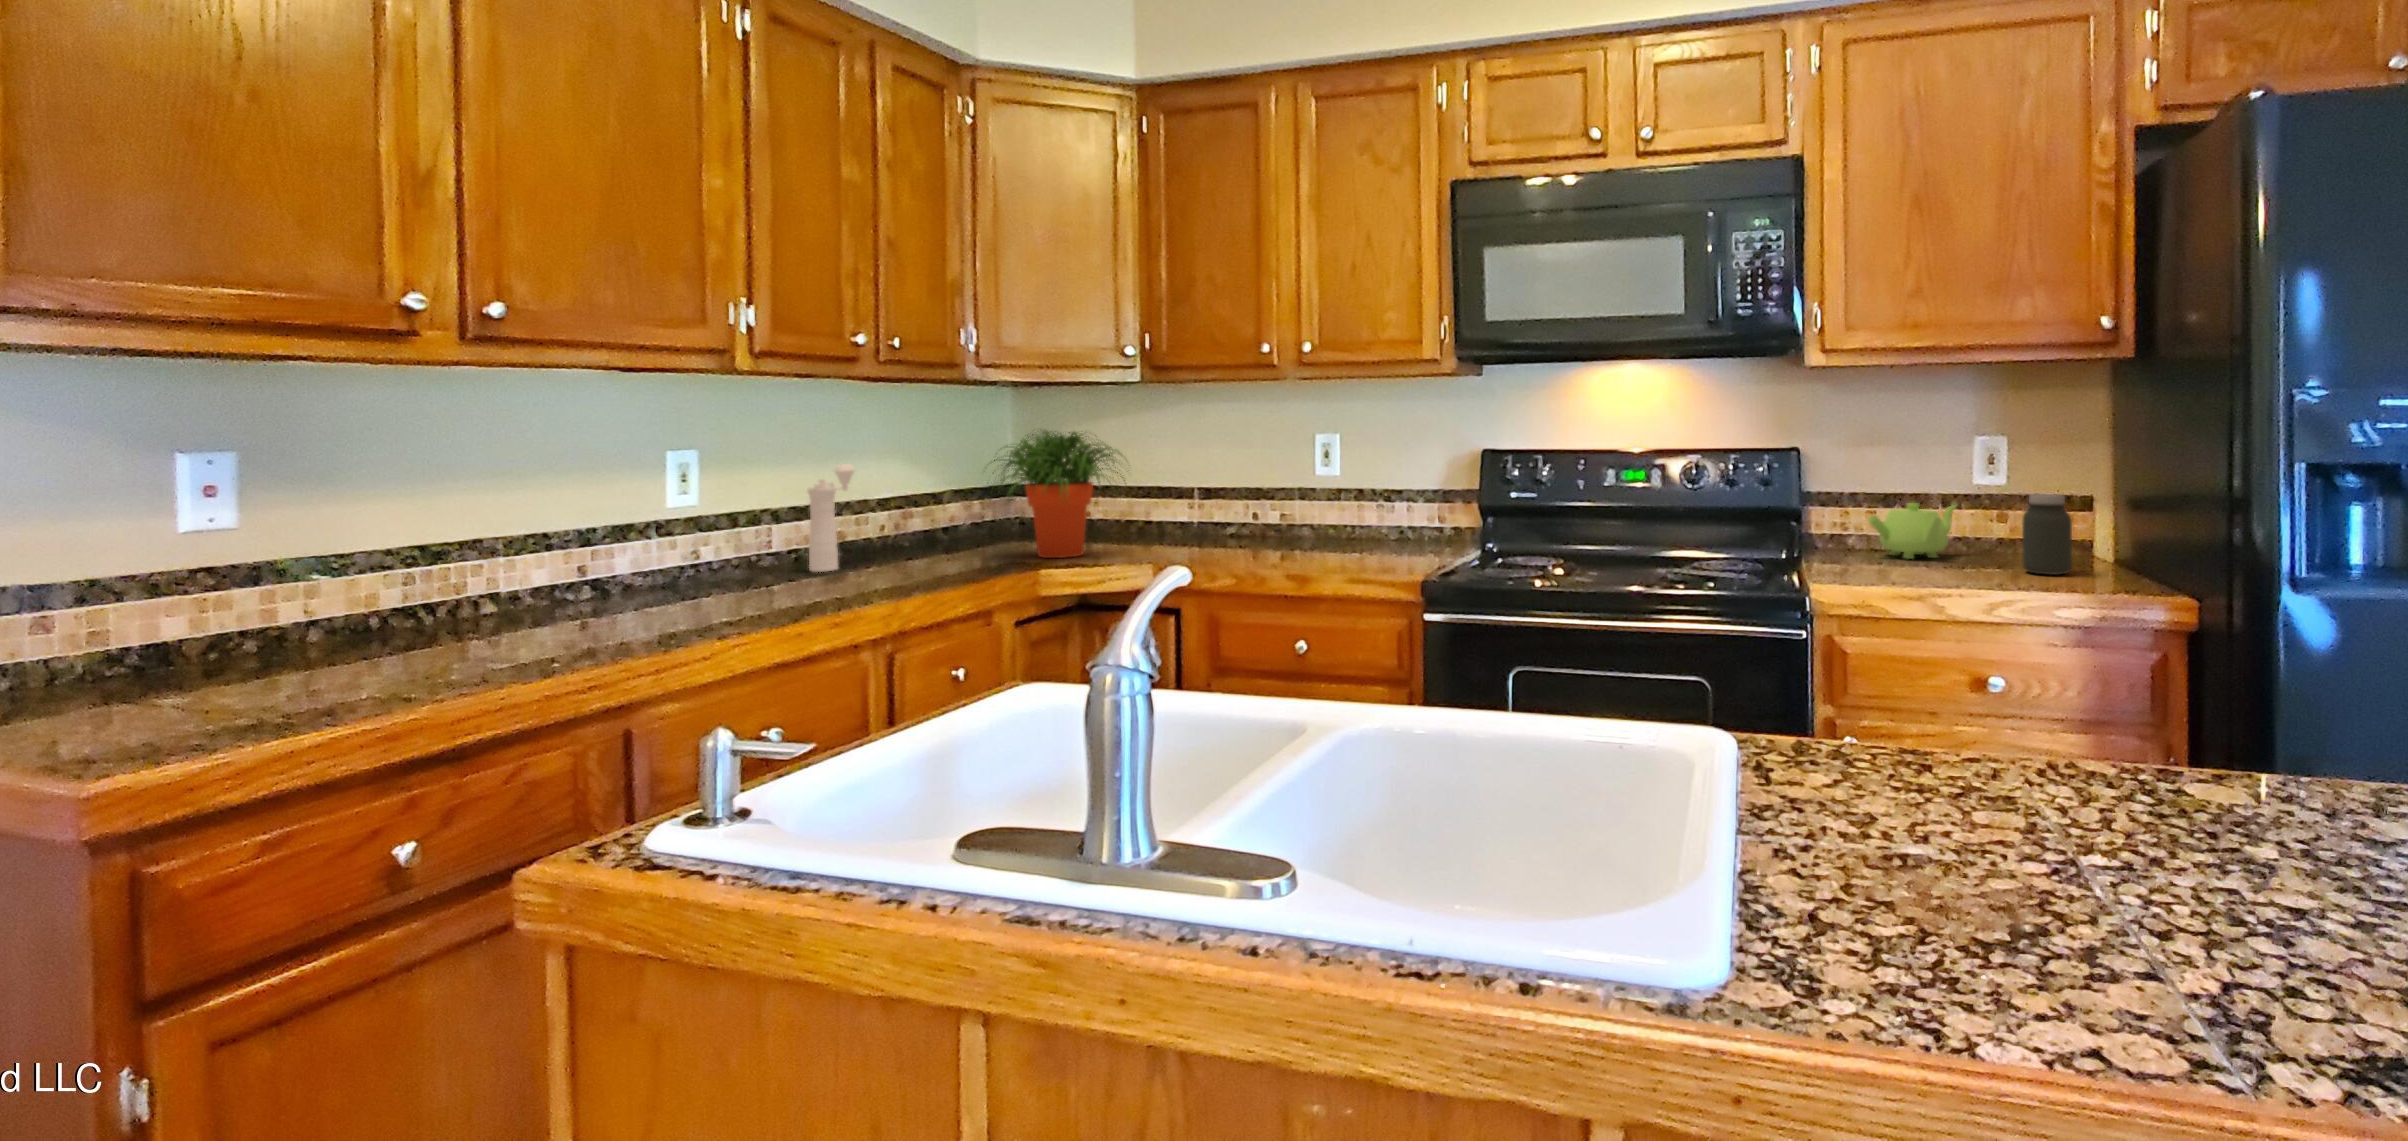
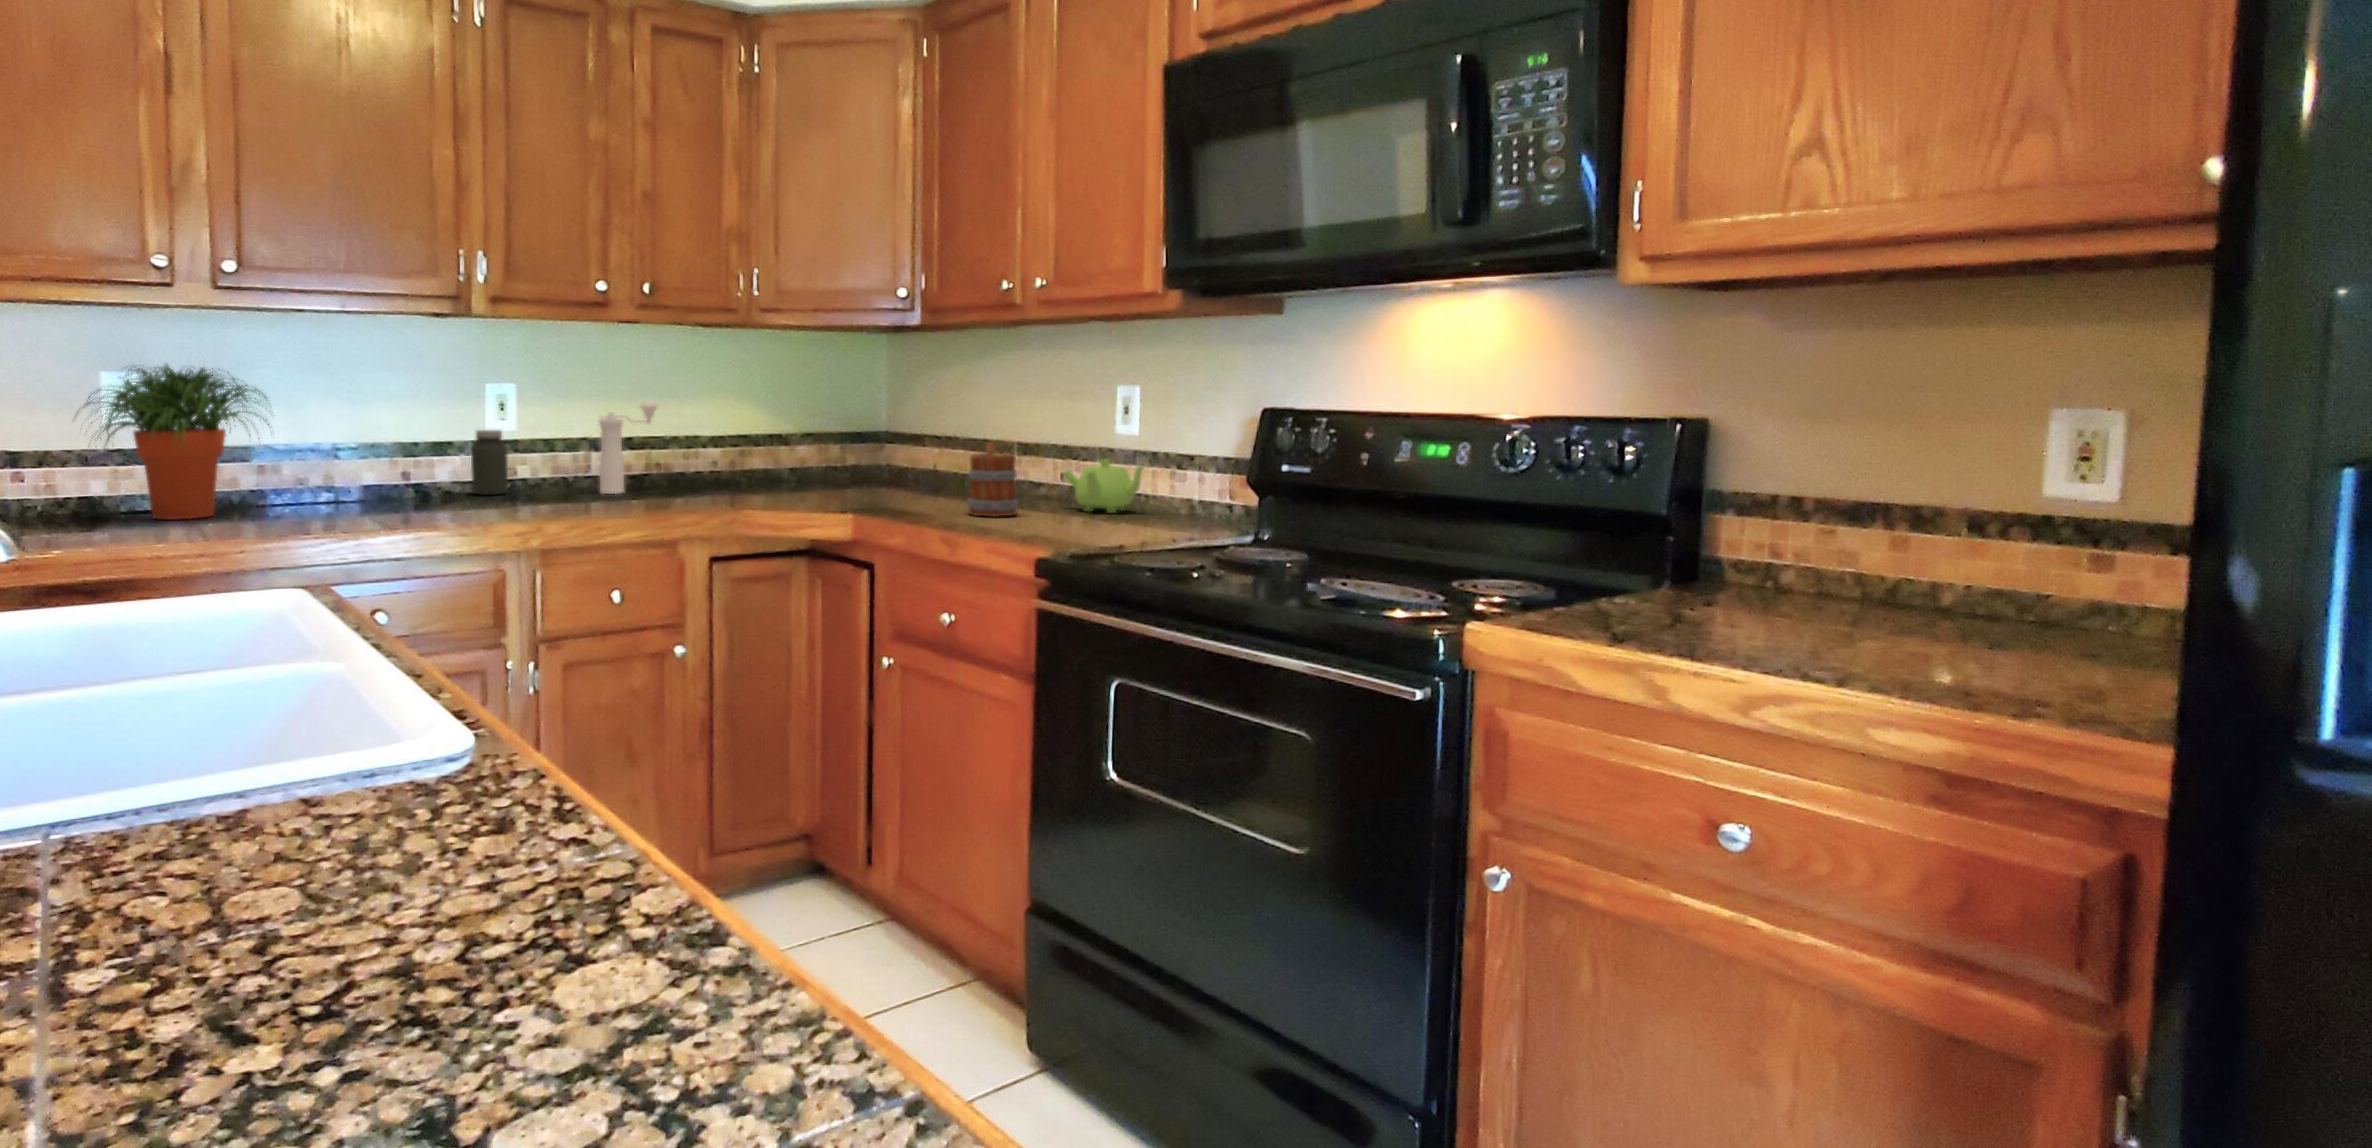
potted plant: present [985,430,1130,558] -> present [74,364,269,520]
mug: none [1225,489,1277,556] -> present [967,442,1018,516]
jar: present [2022,494,2072,575] -> present [471,430,508,495]
teapot: present [1868,503,1956,559] -> present [1063,460,1144,513]

